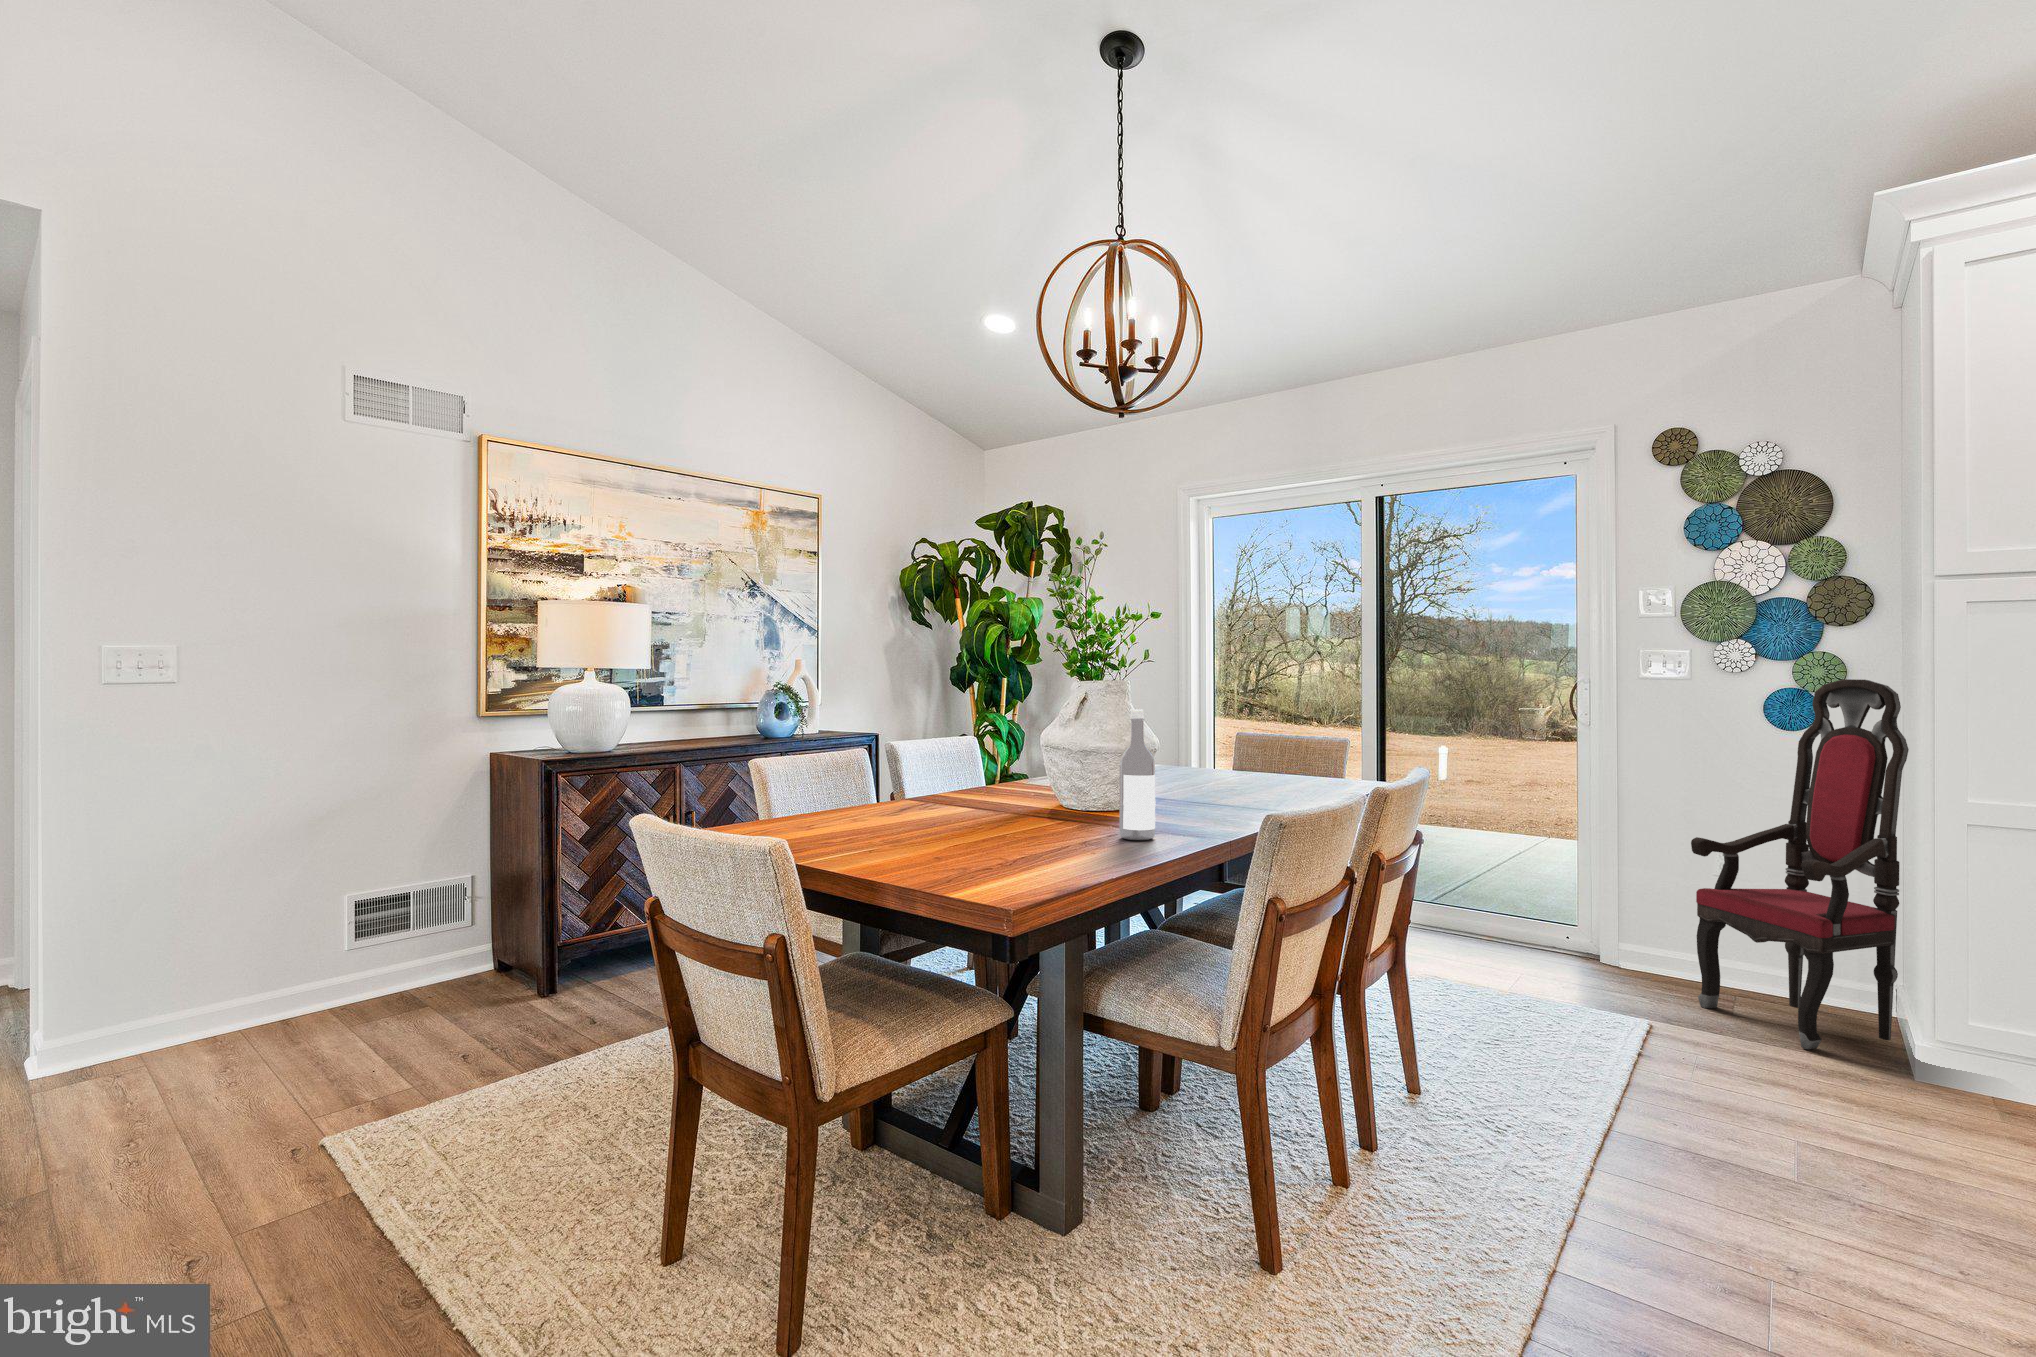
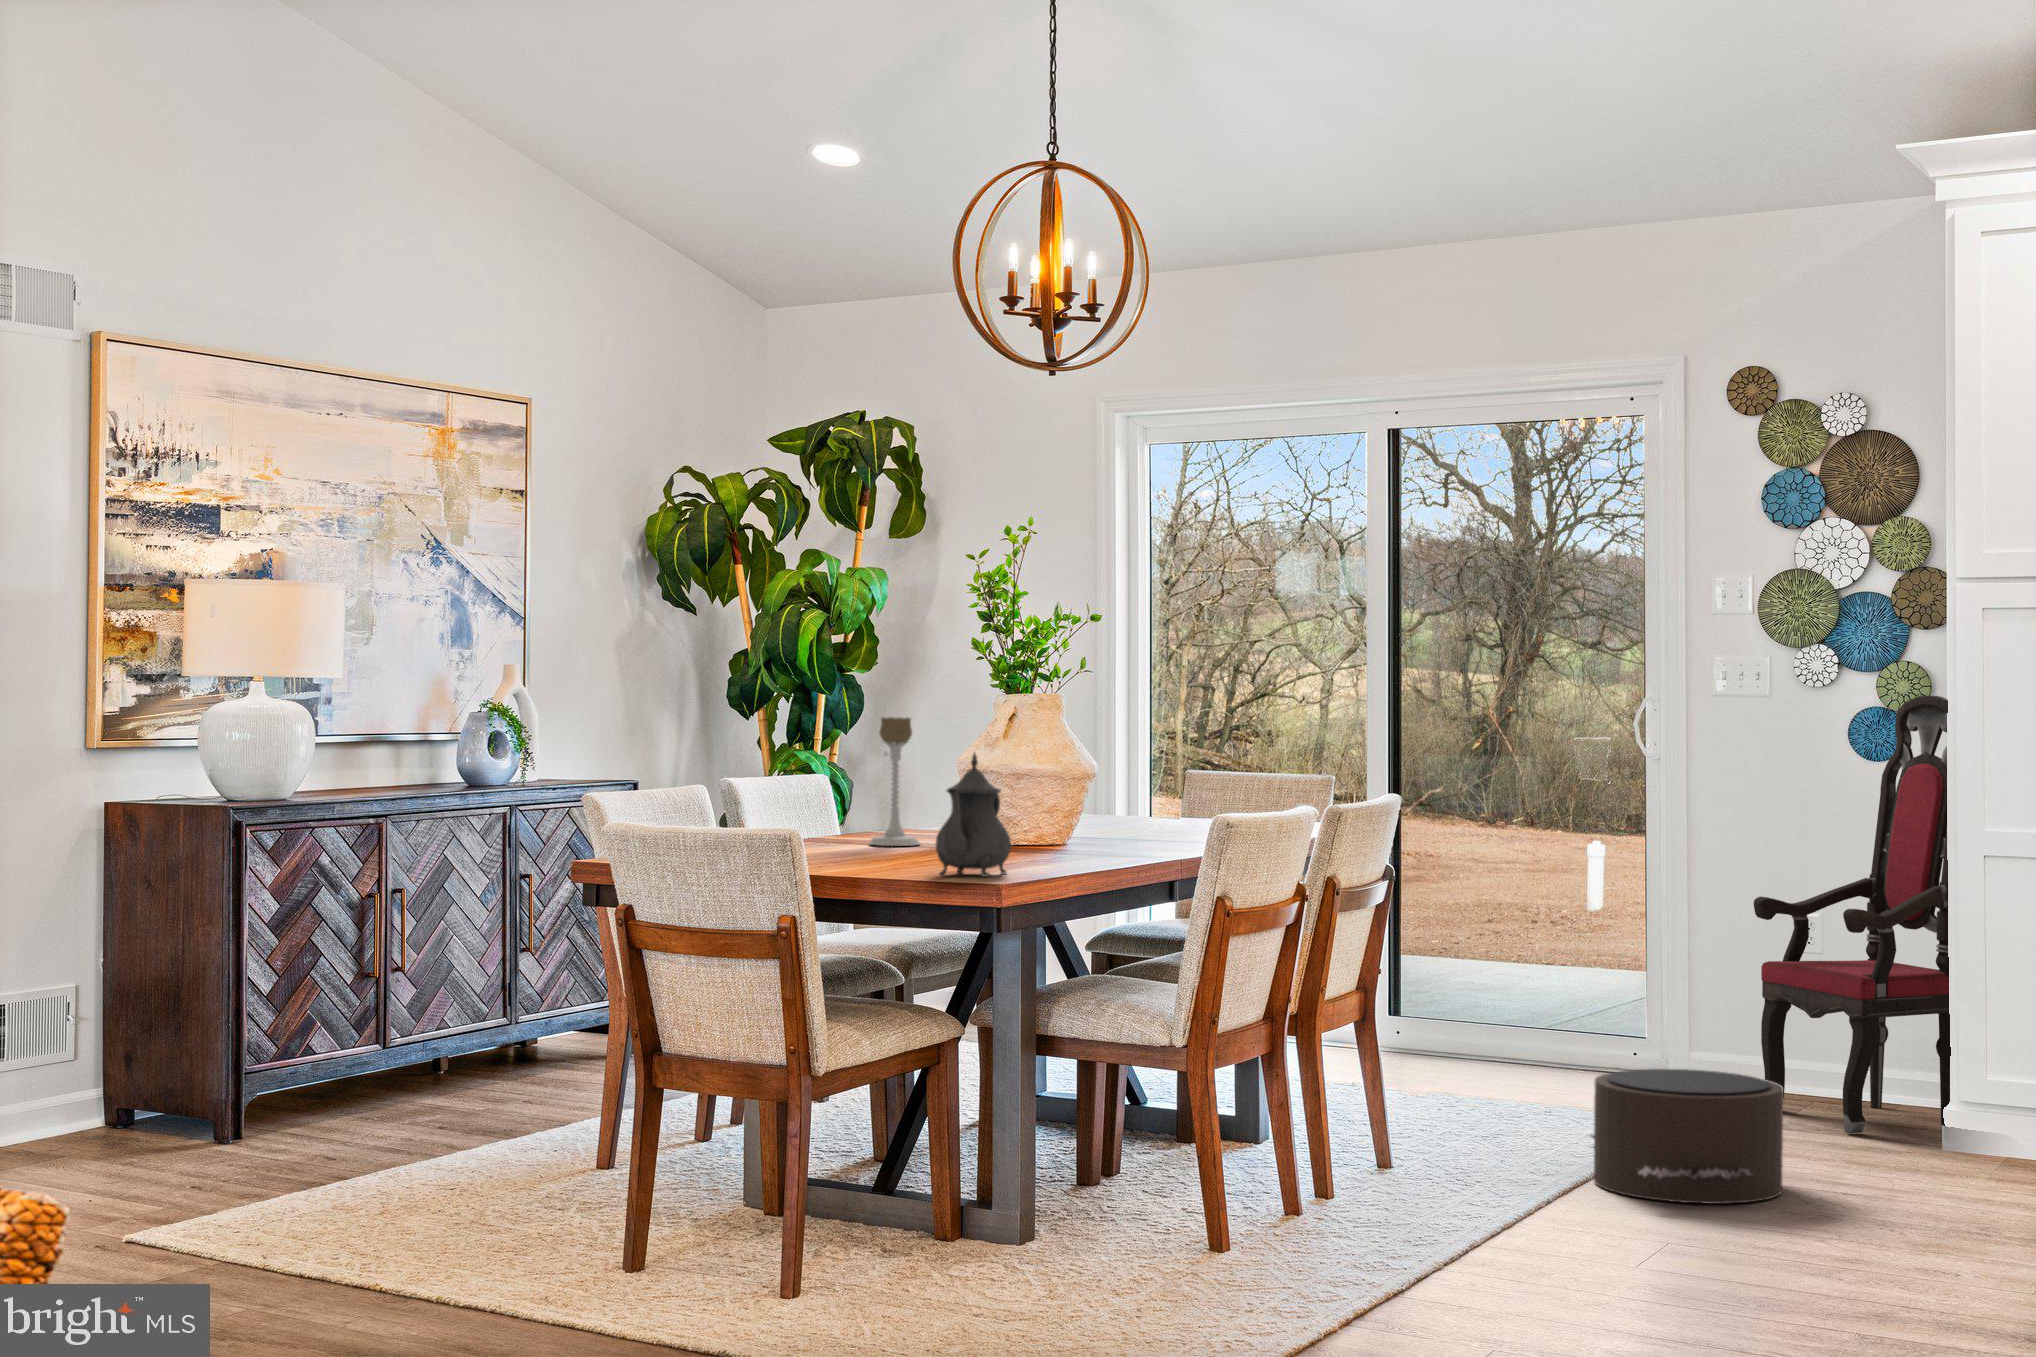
candle holder: none [976,698,1018,802] -> present [869,717,920,846]
wine bottle: present [1119,709,1156,840] -> none [1064,725,1103,865]
teapot: none [987,738,1059,863] -> present [936,753,1011,877]
pouf: none [1594,1015,1829,1188] -> present [1589,1069,1783,1204]

